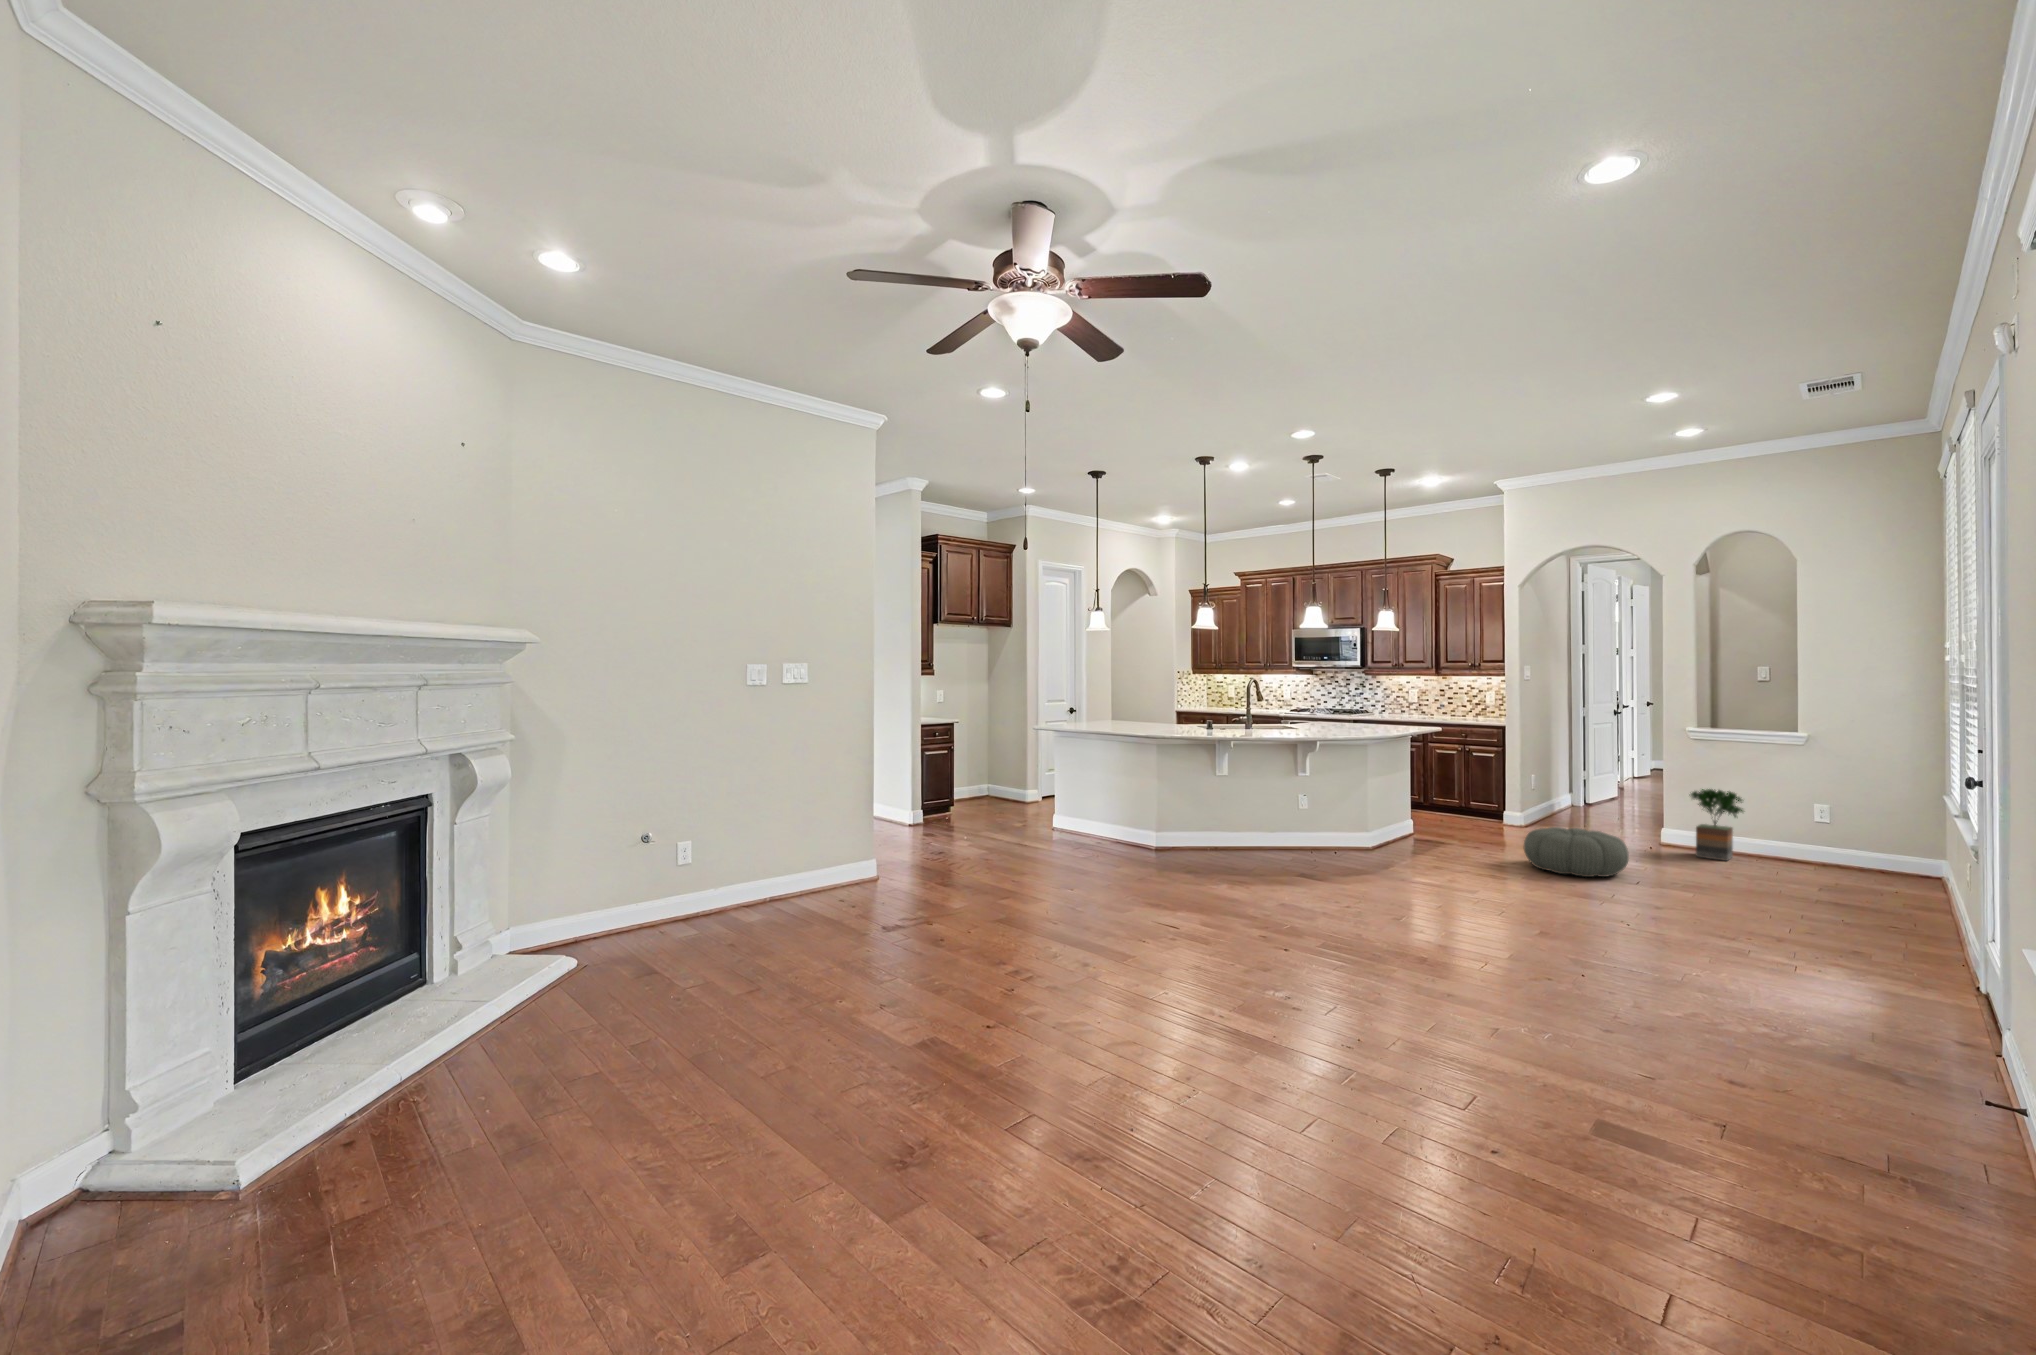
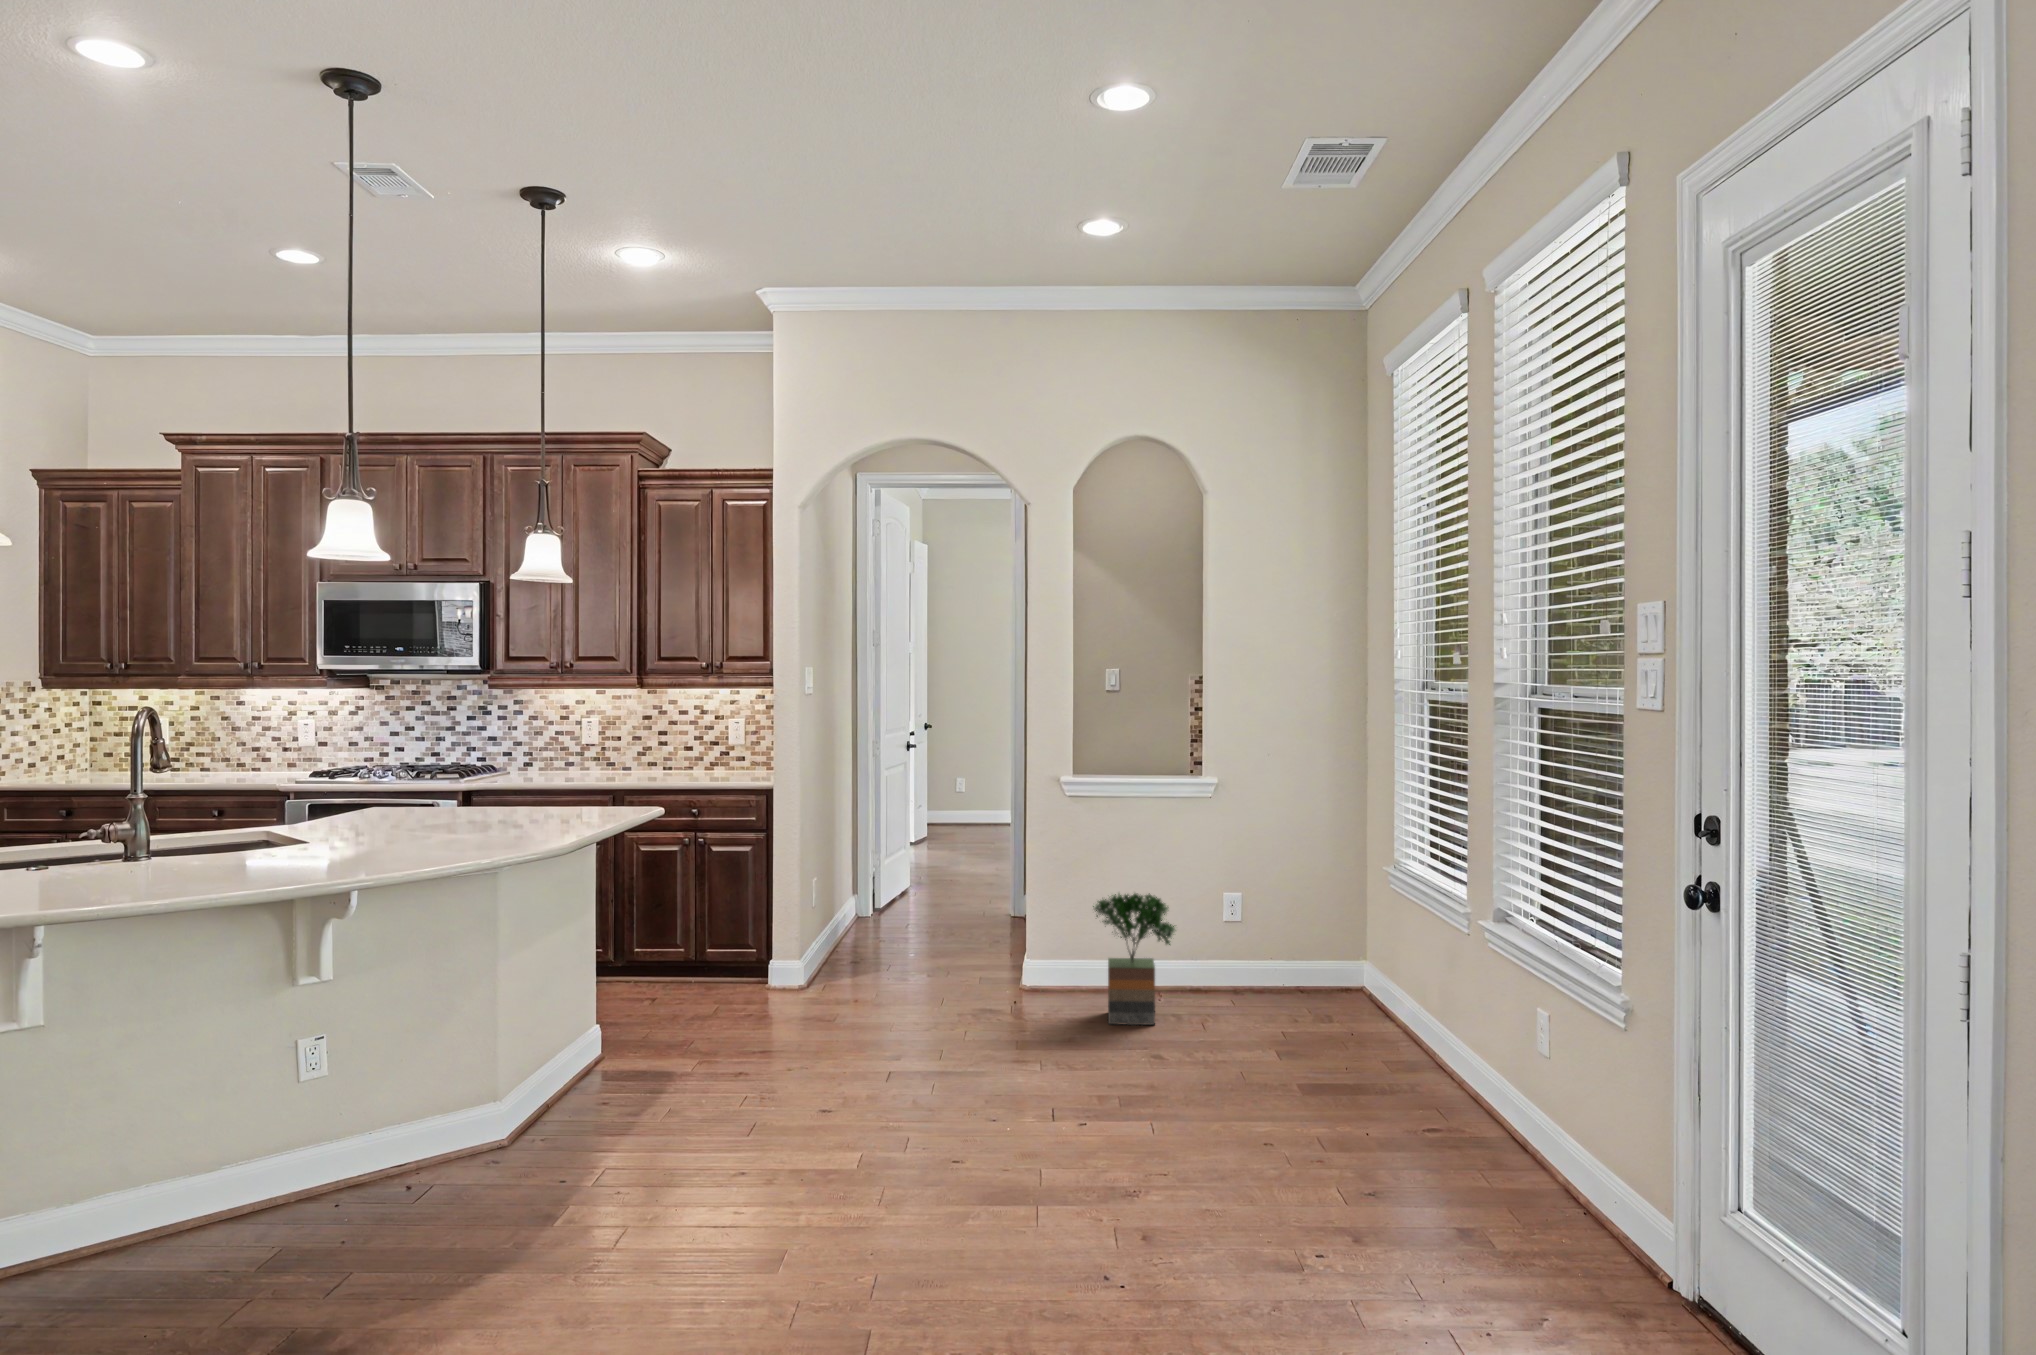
pouf: present [1523,827,1629,877] -> none [858,1018,1056,1143]

